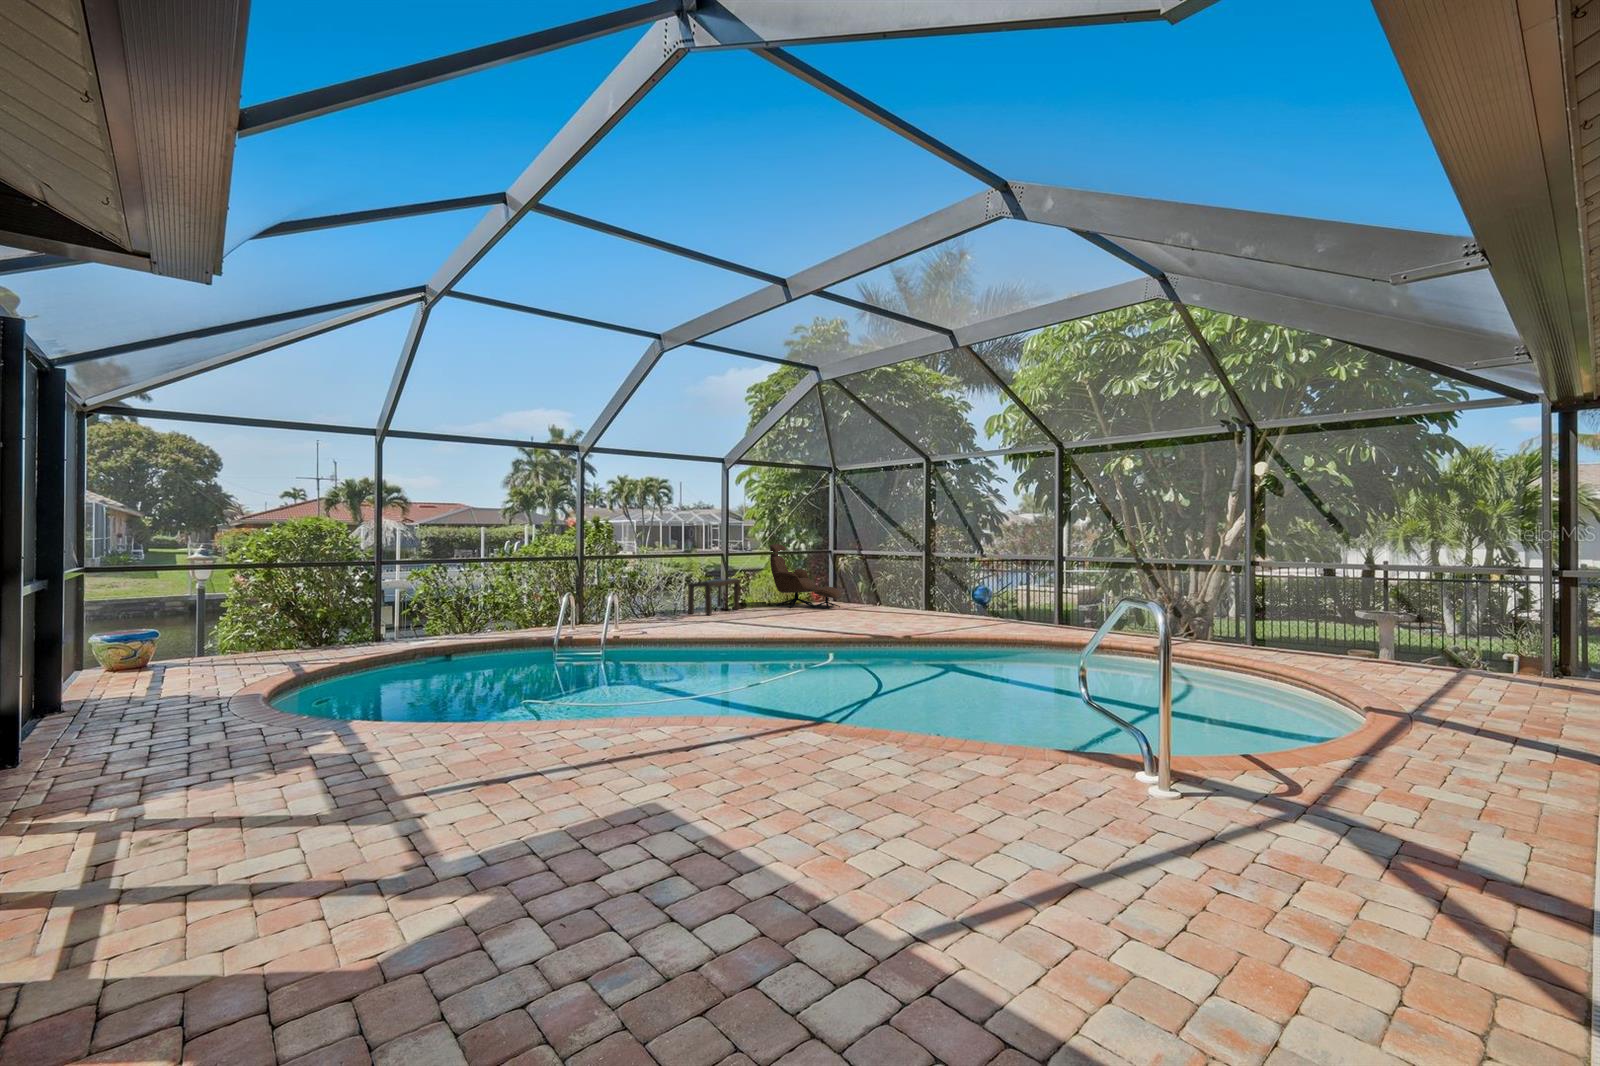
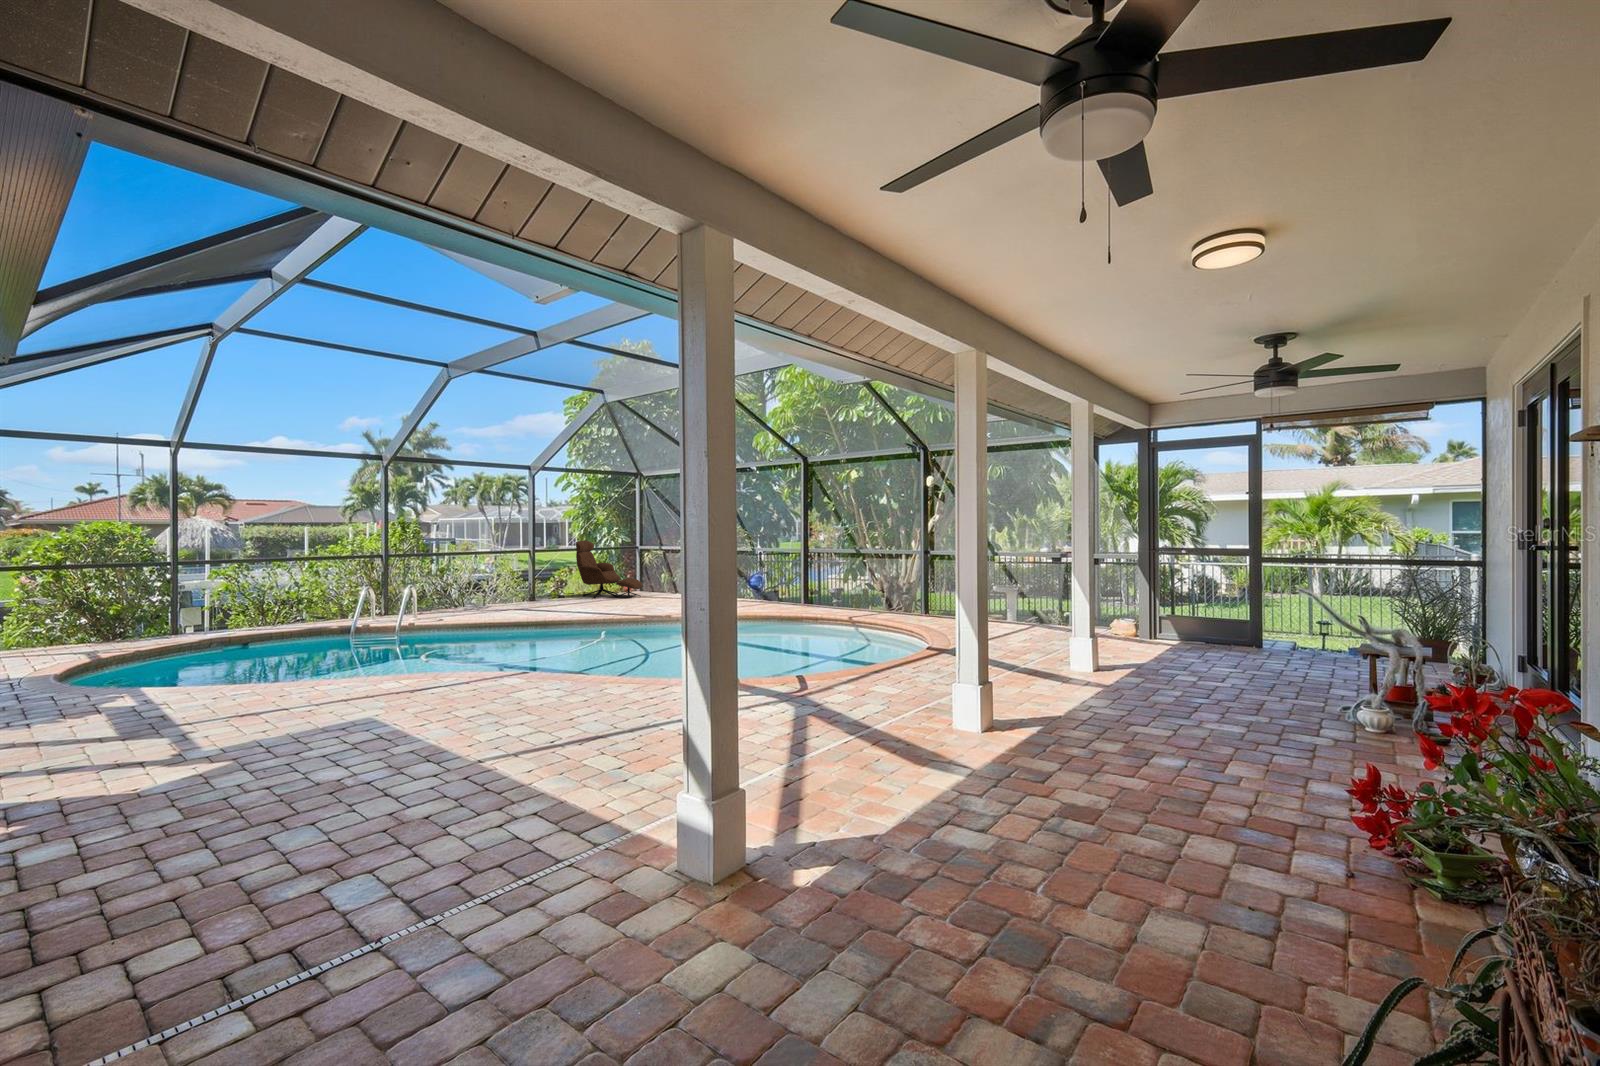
bench: present [688,578,741,615] -> none [493,572,546,606]

